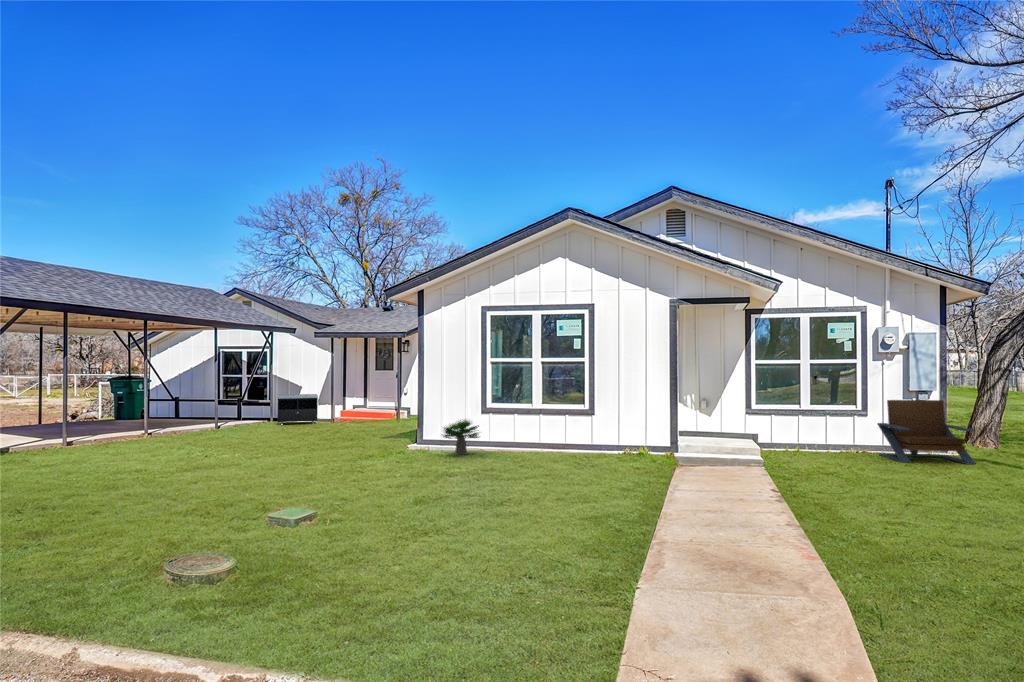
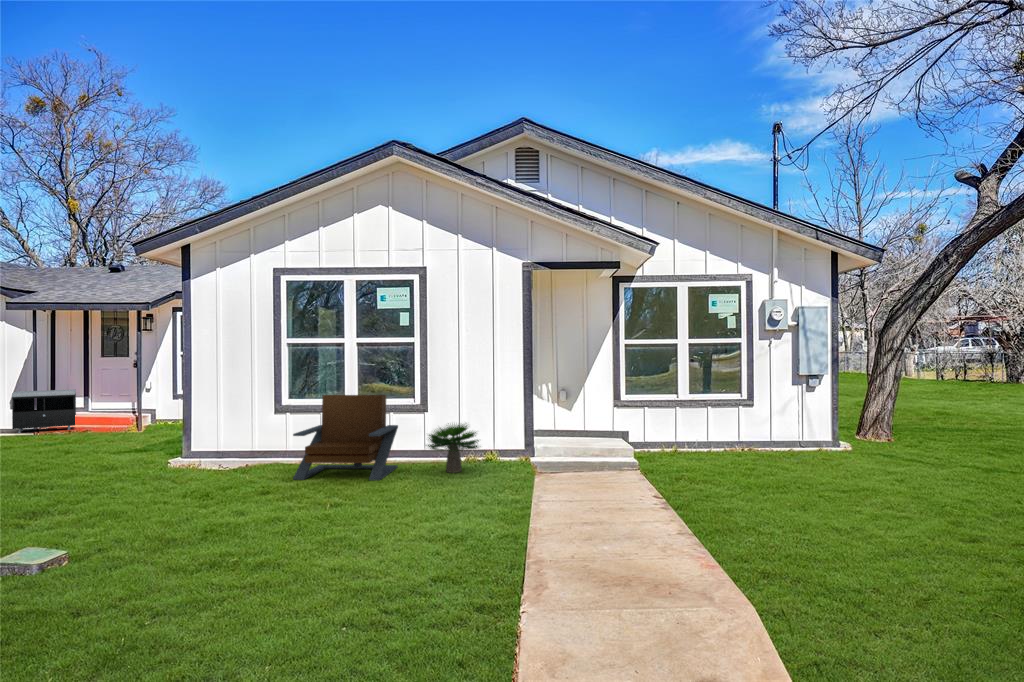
lounge chair: present [877,400,976,465] -> present [293,395,398,480]
potted plant: present [443,420,479,455] -> present [428,424,479,473]

